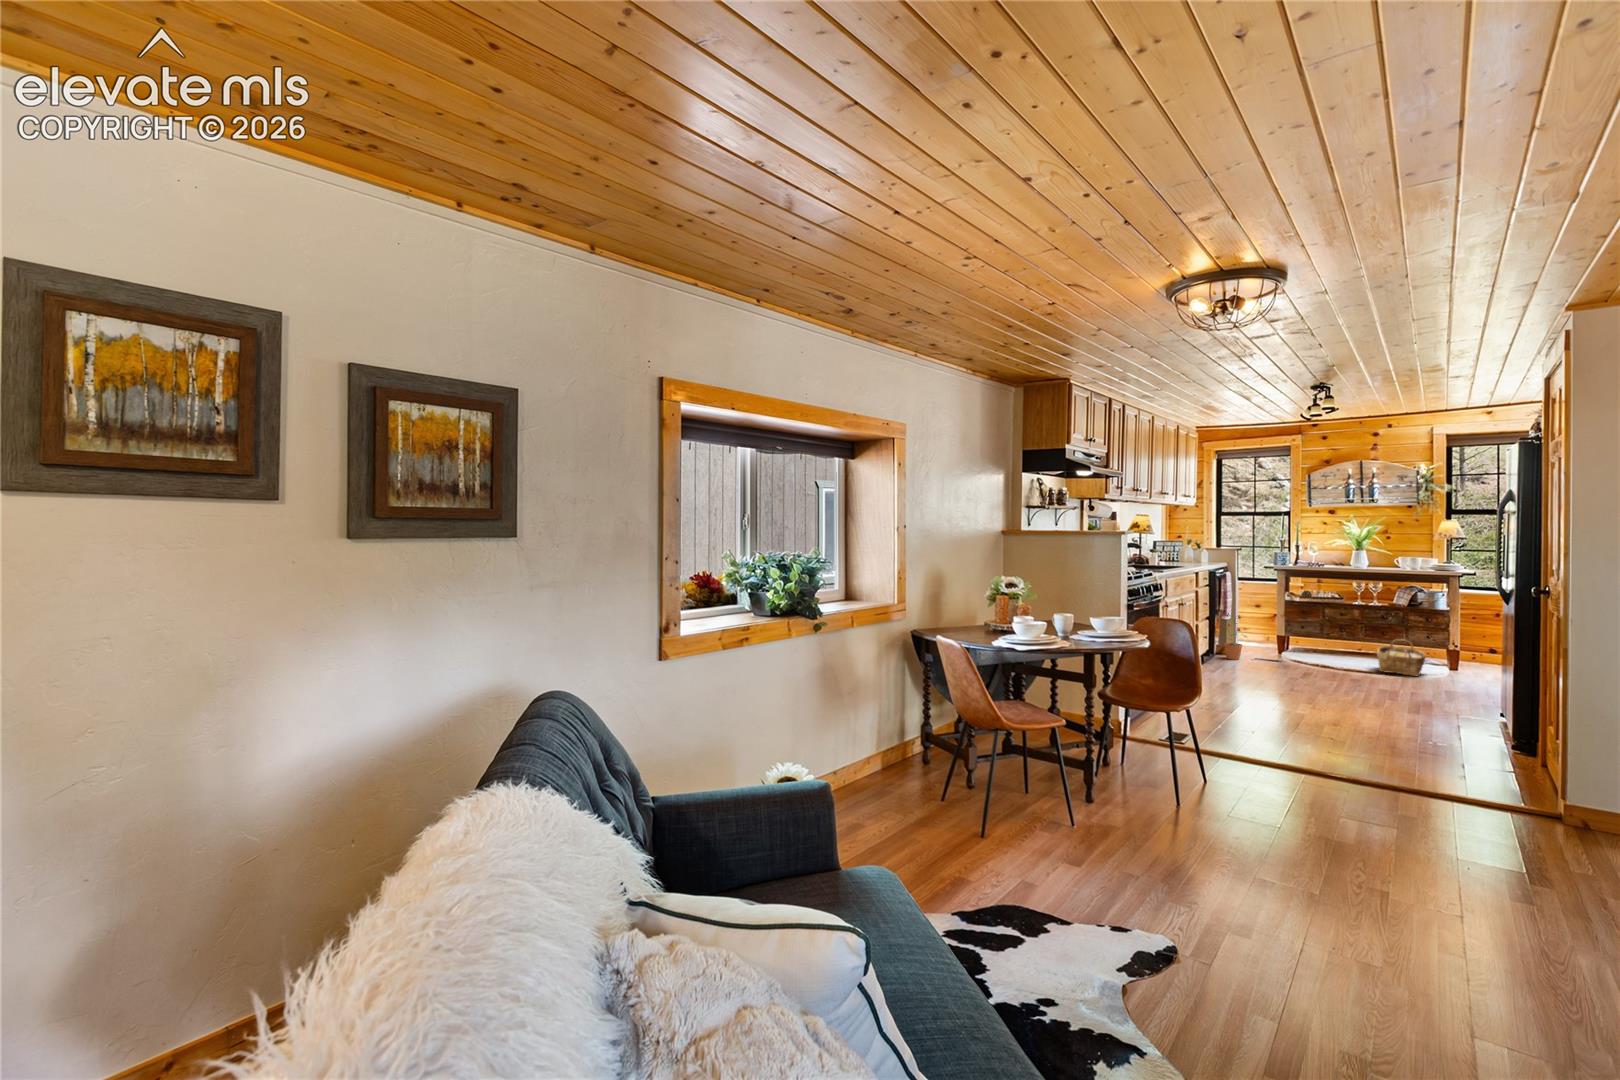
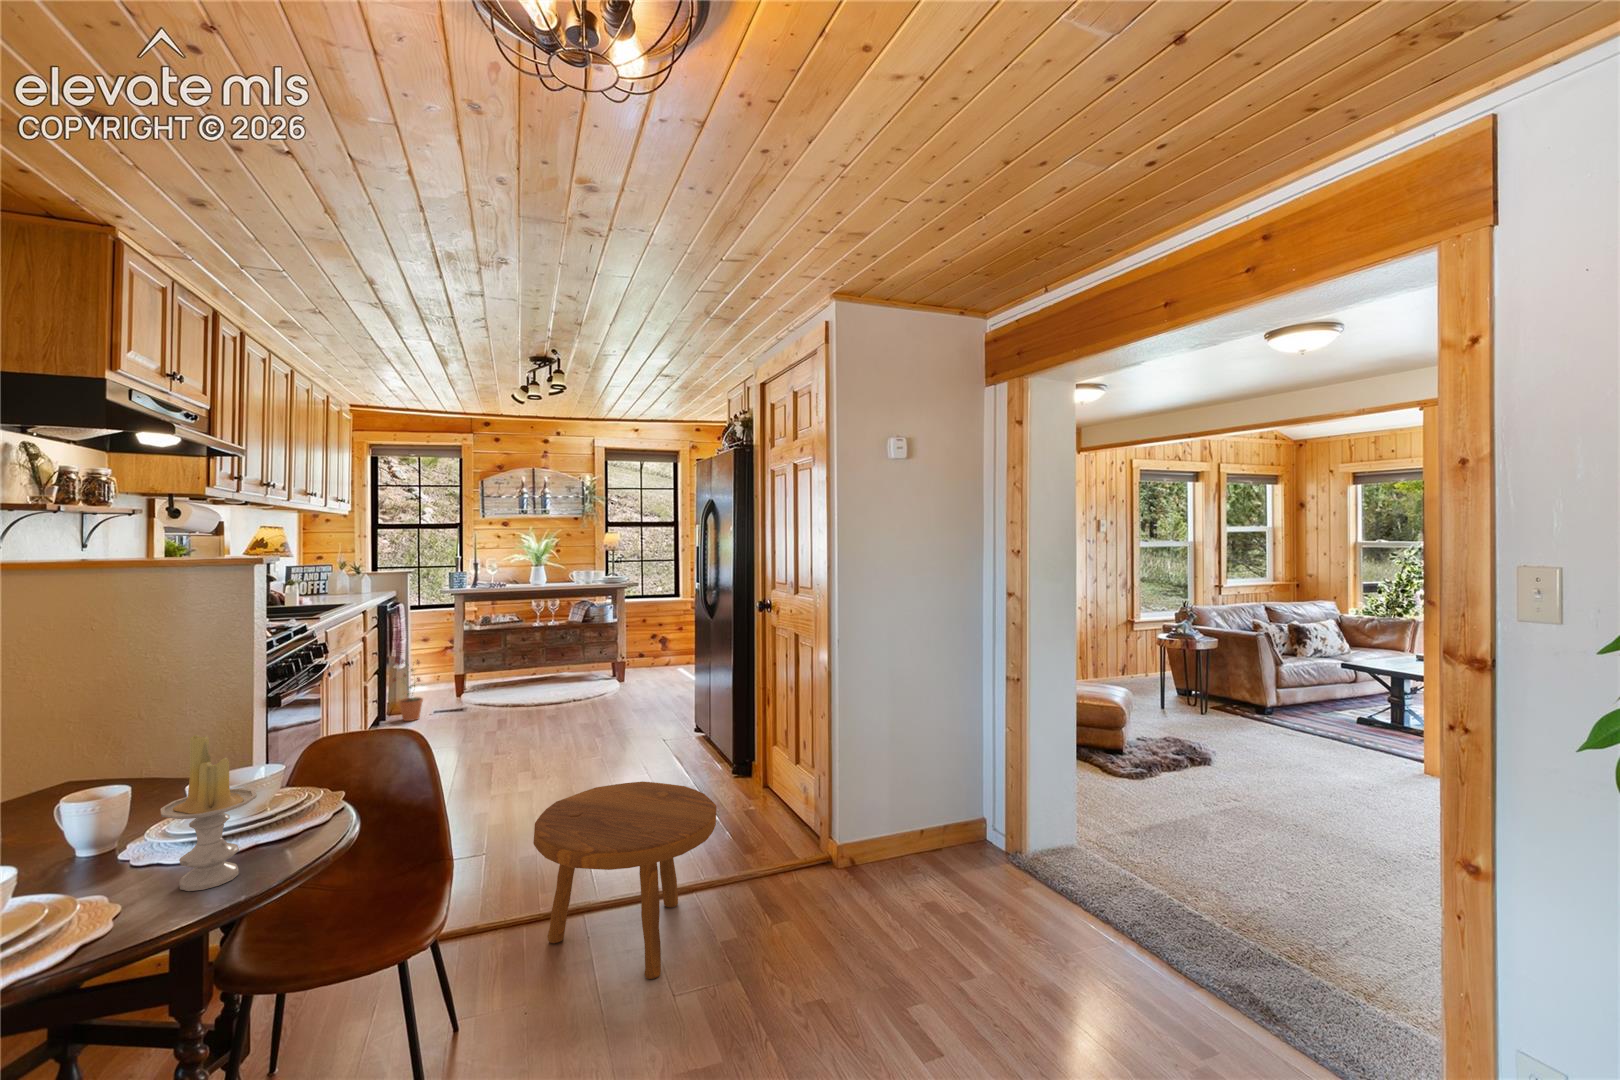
candle: none [1076,583,1102,635] -> present [161,735,257,891]
woven basket: present [1377,639,1426,676] -> none [562,658,604,698]
footstool: none [1249,685,1394,797] -> present [533,781,717,979]

